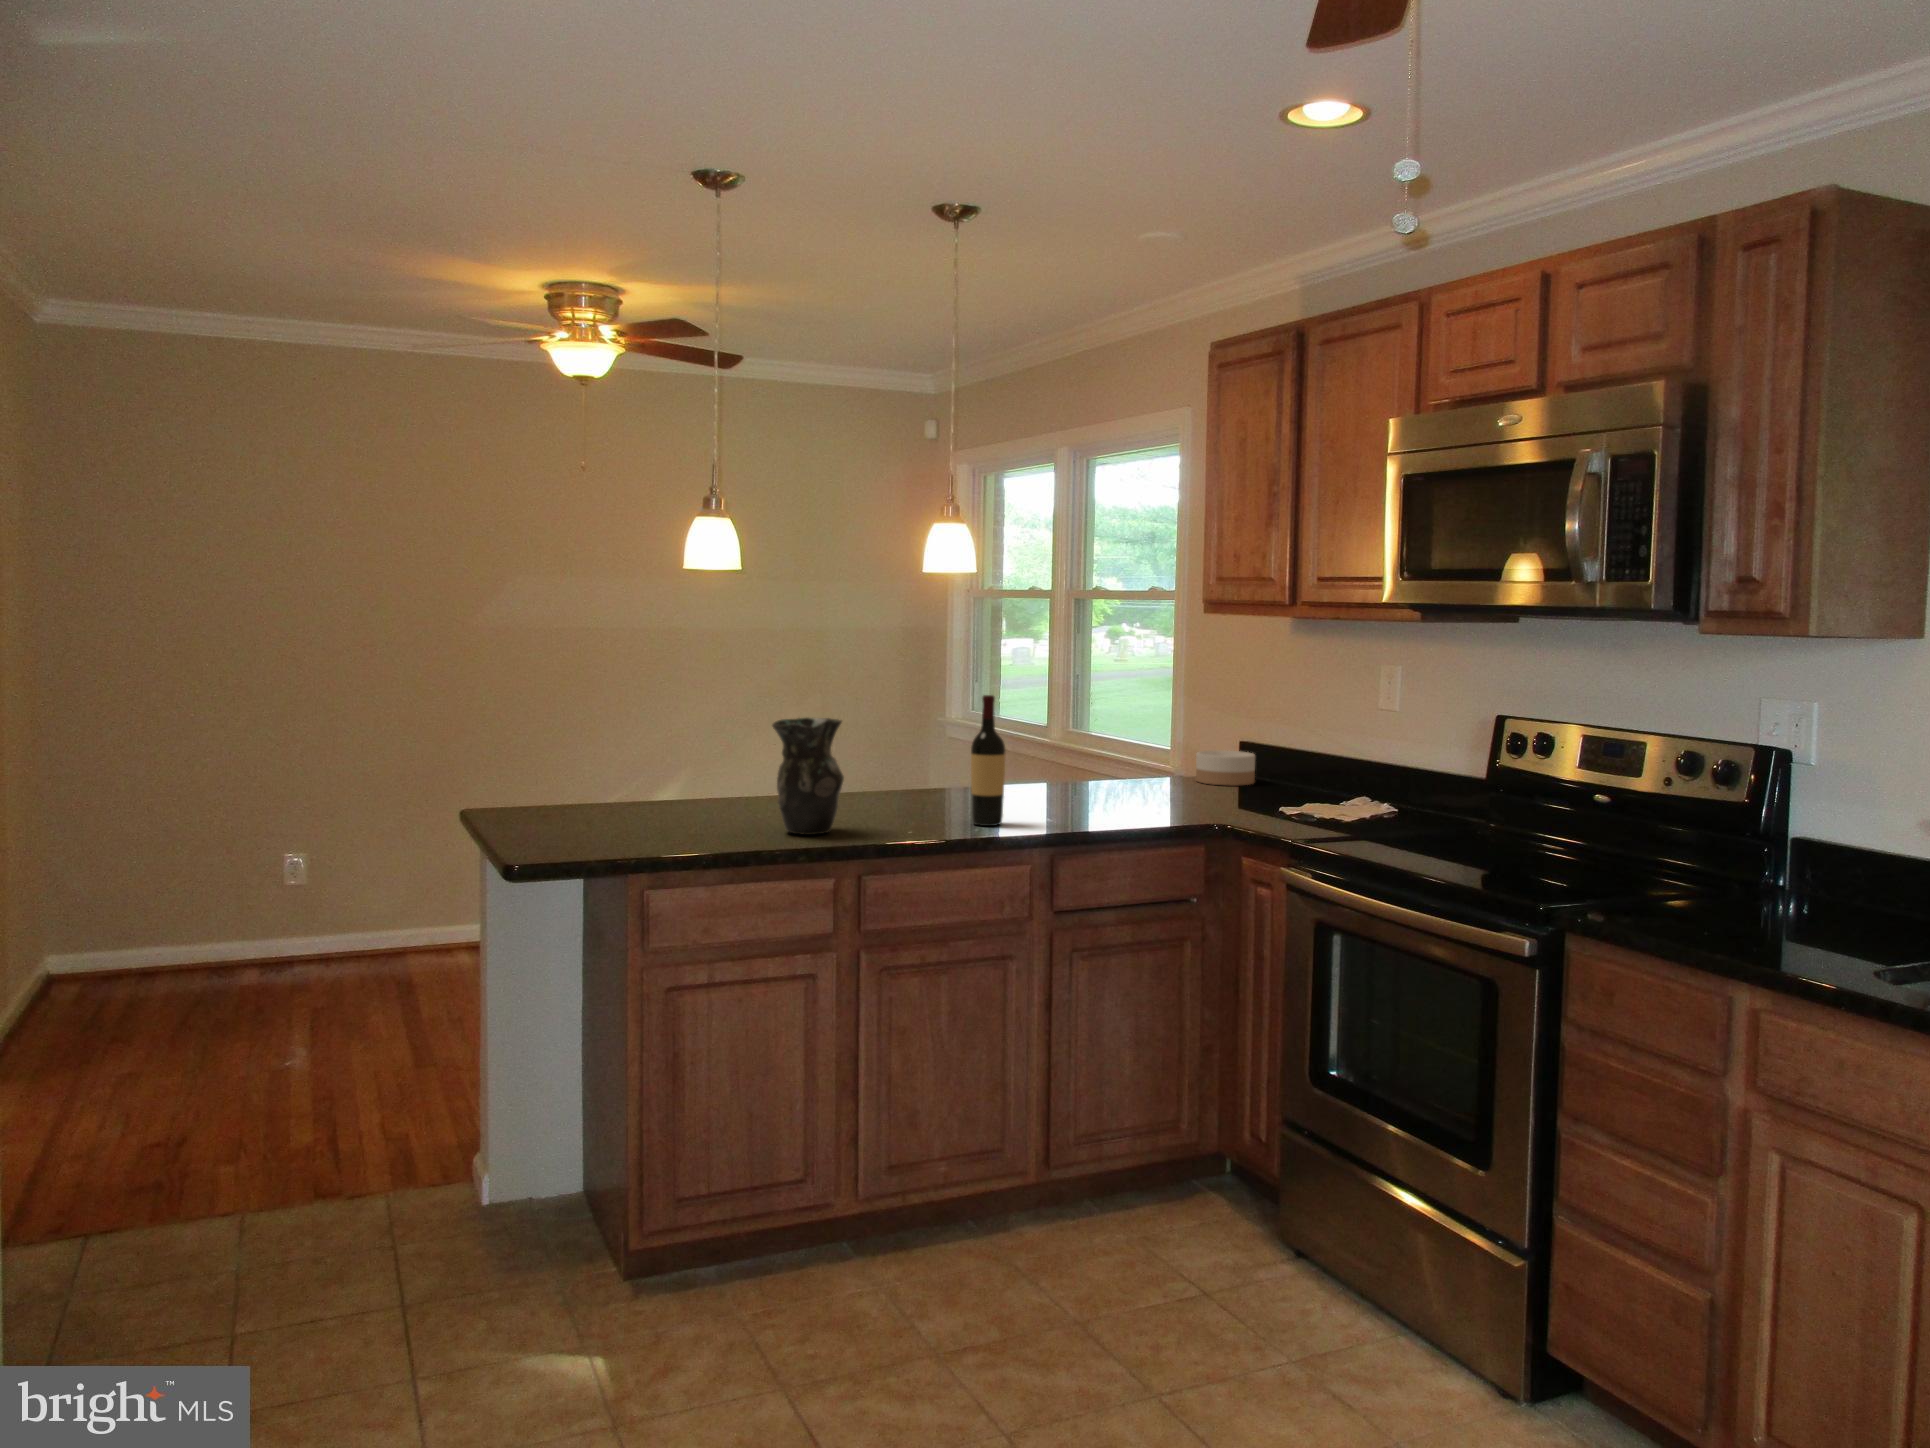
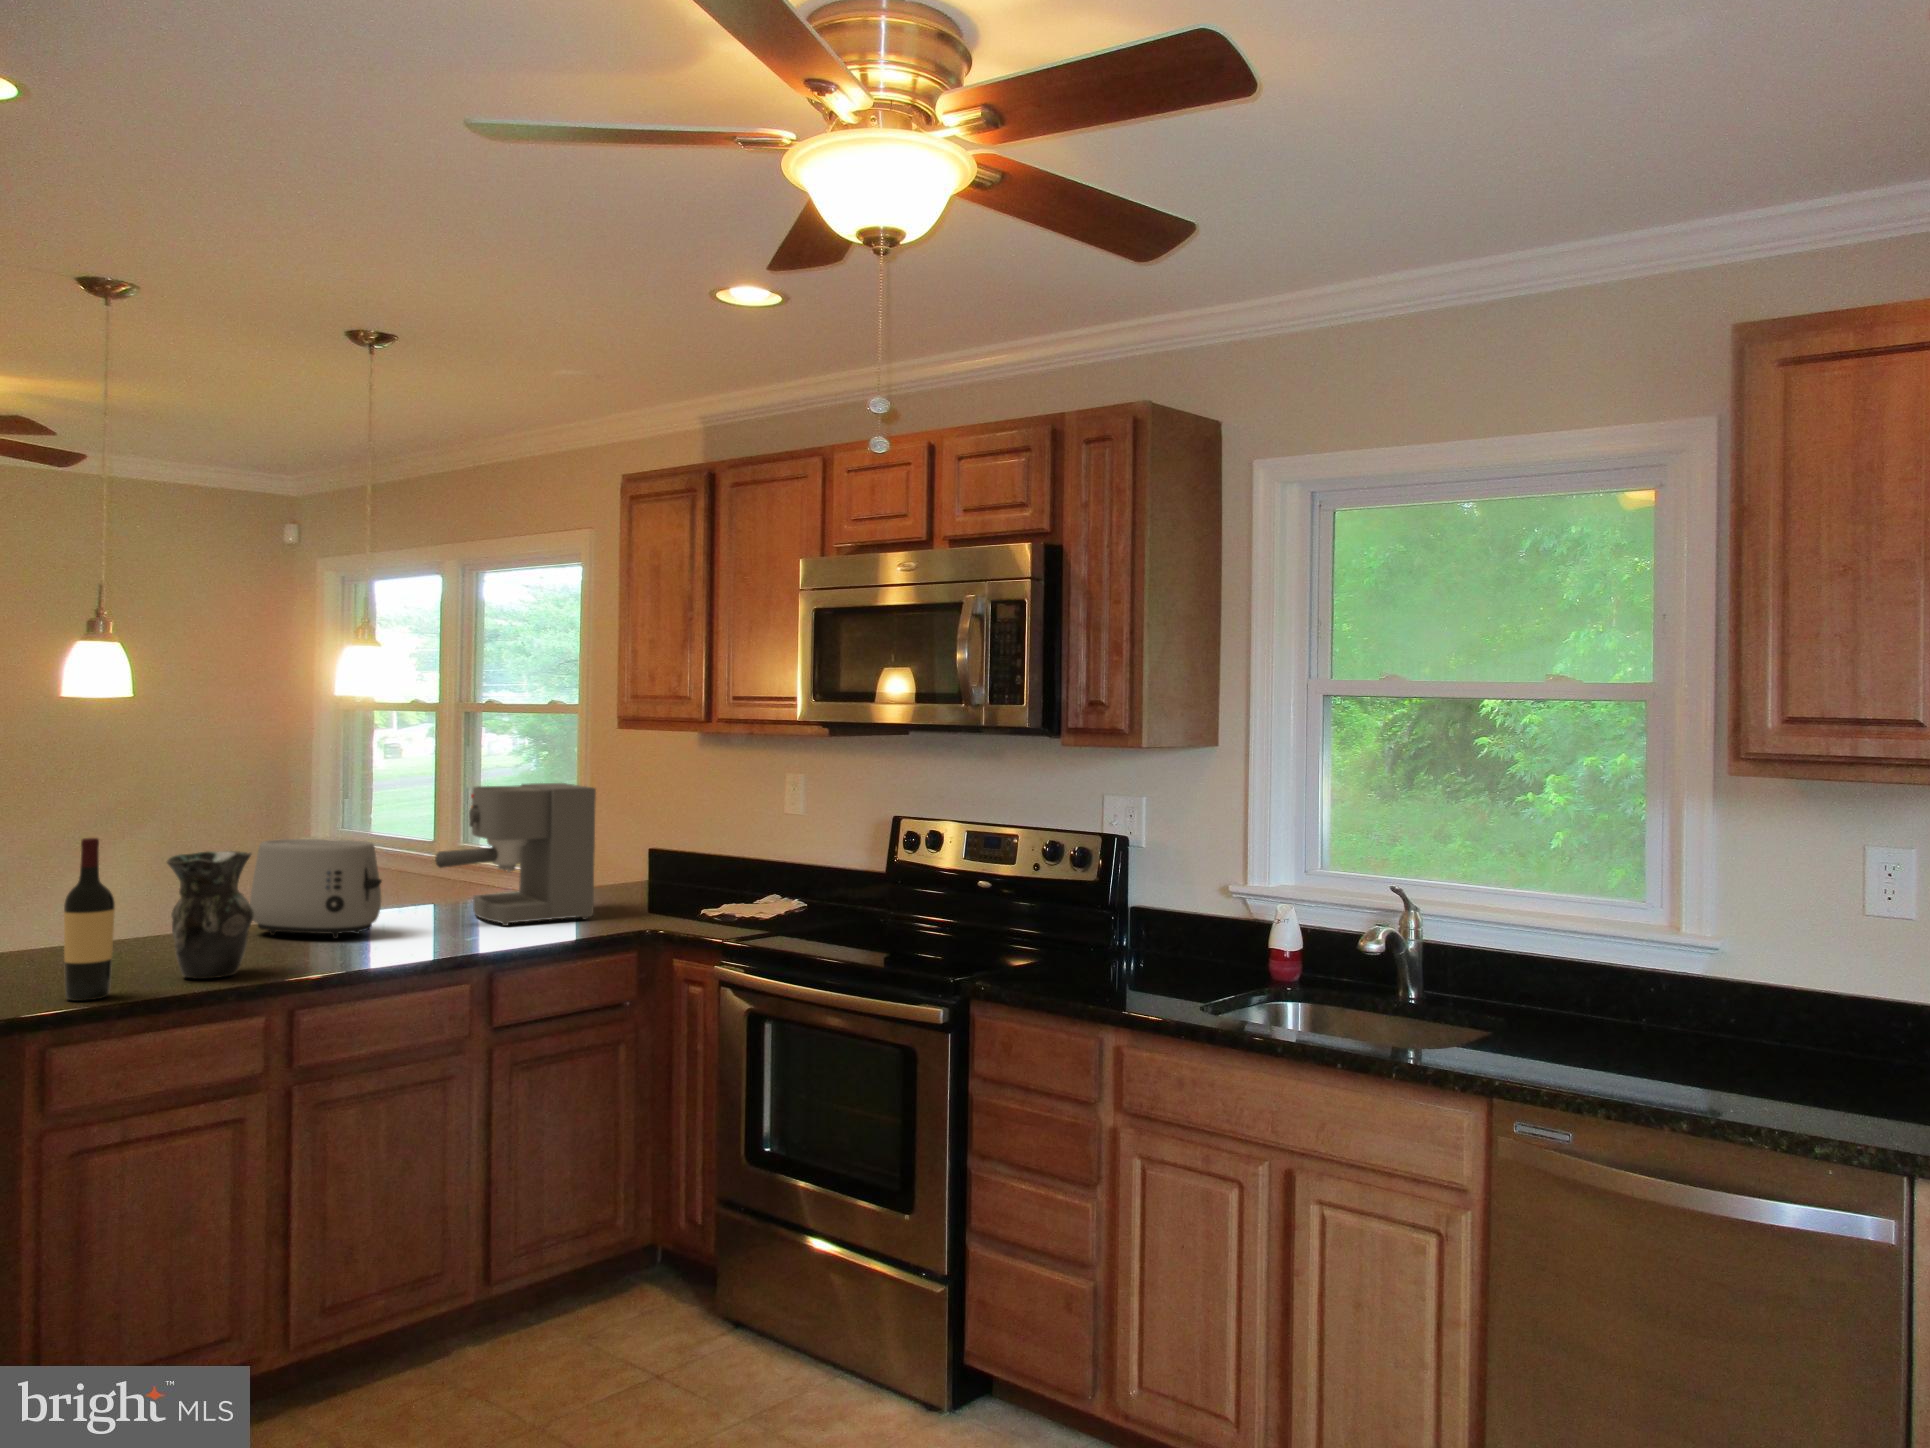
coffee maker: none [1019,667,1172,807] -> present [435,783,596,926]
wine bottle: present [971,695,1006,826] -> present [64,838,115,1001]
toaster: none [860,712,968,808] -> present [250,839,382,939]
bowl: present [1196,750,1255,786] -> none [608,860,667,894]

